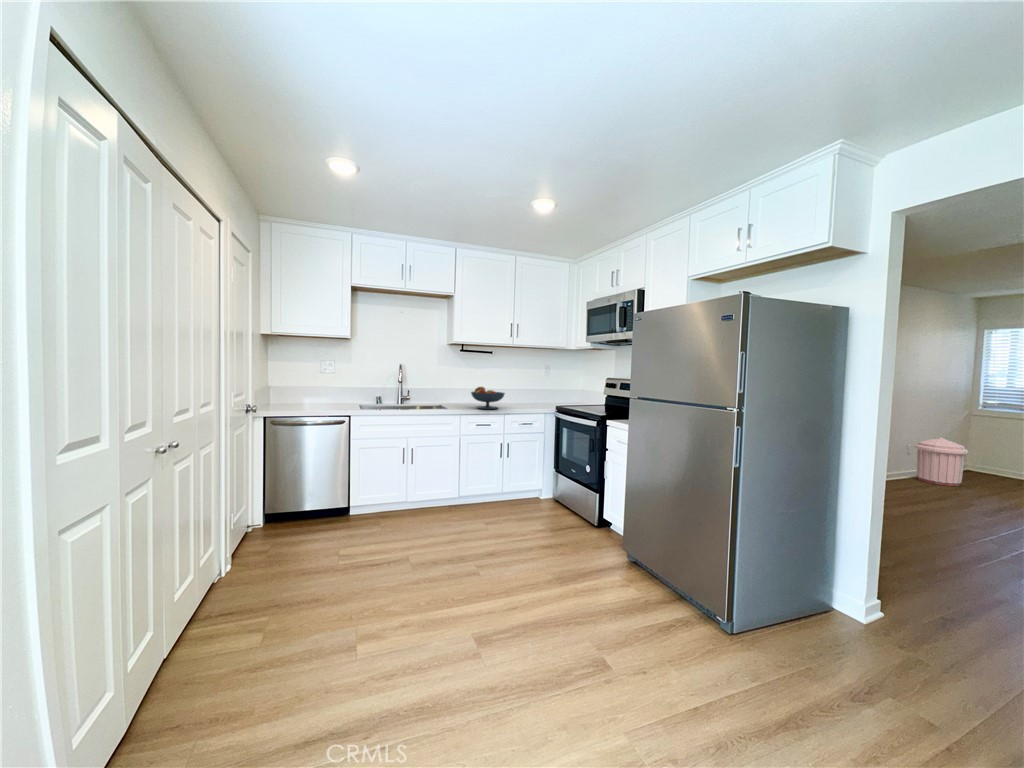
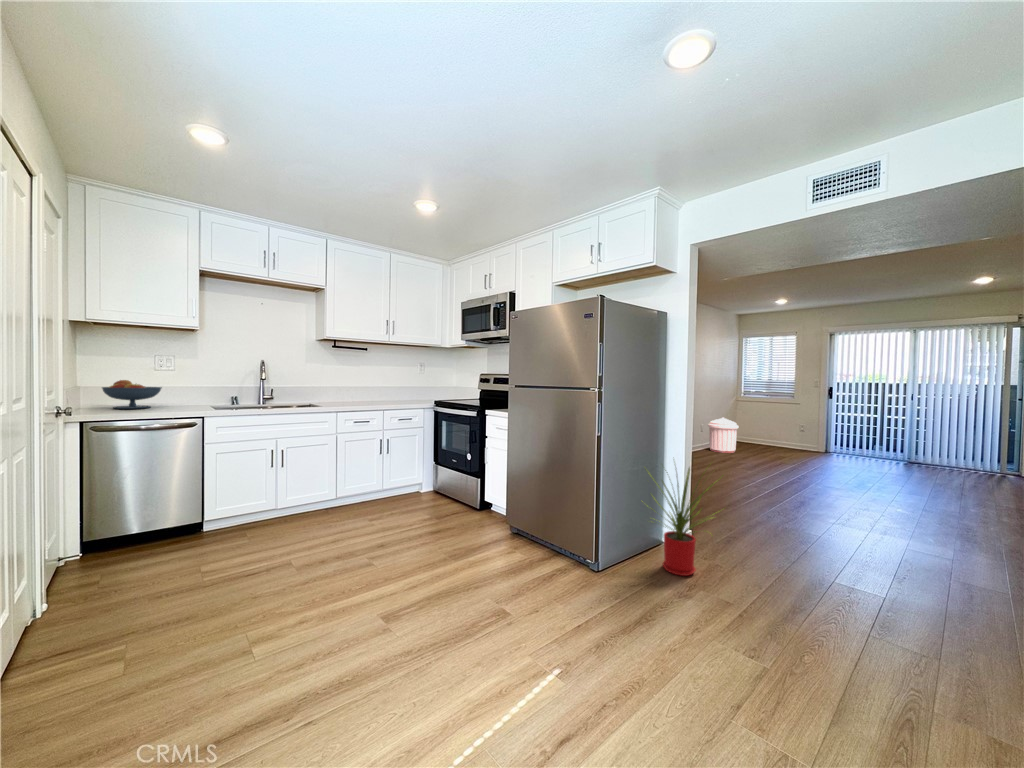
fruit bowl: present [471,387,505,409] -> present [102,380,162,409]
house plant: none [796,503,944,672] -> present [651,468,720,576]

